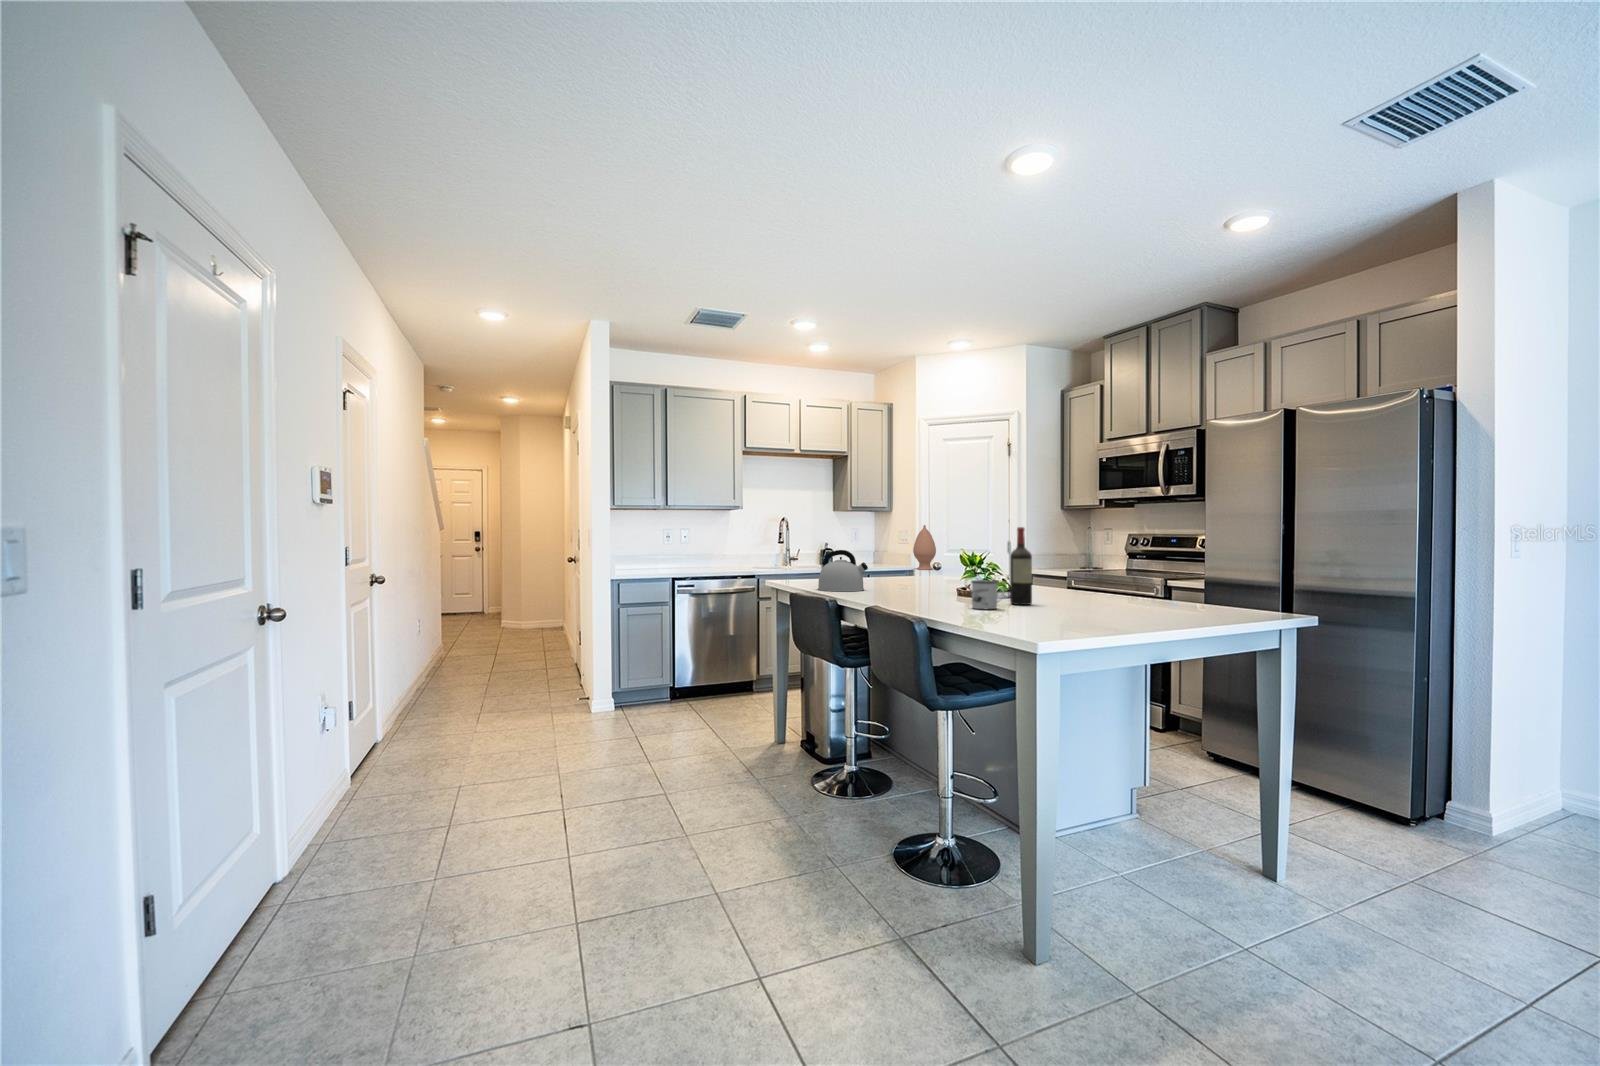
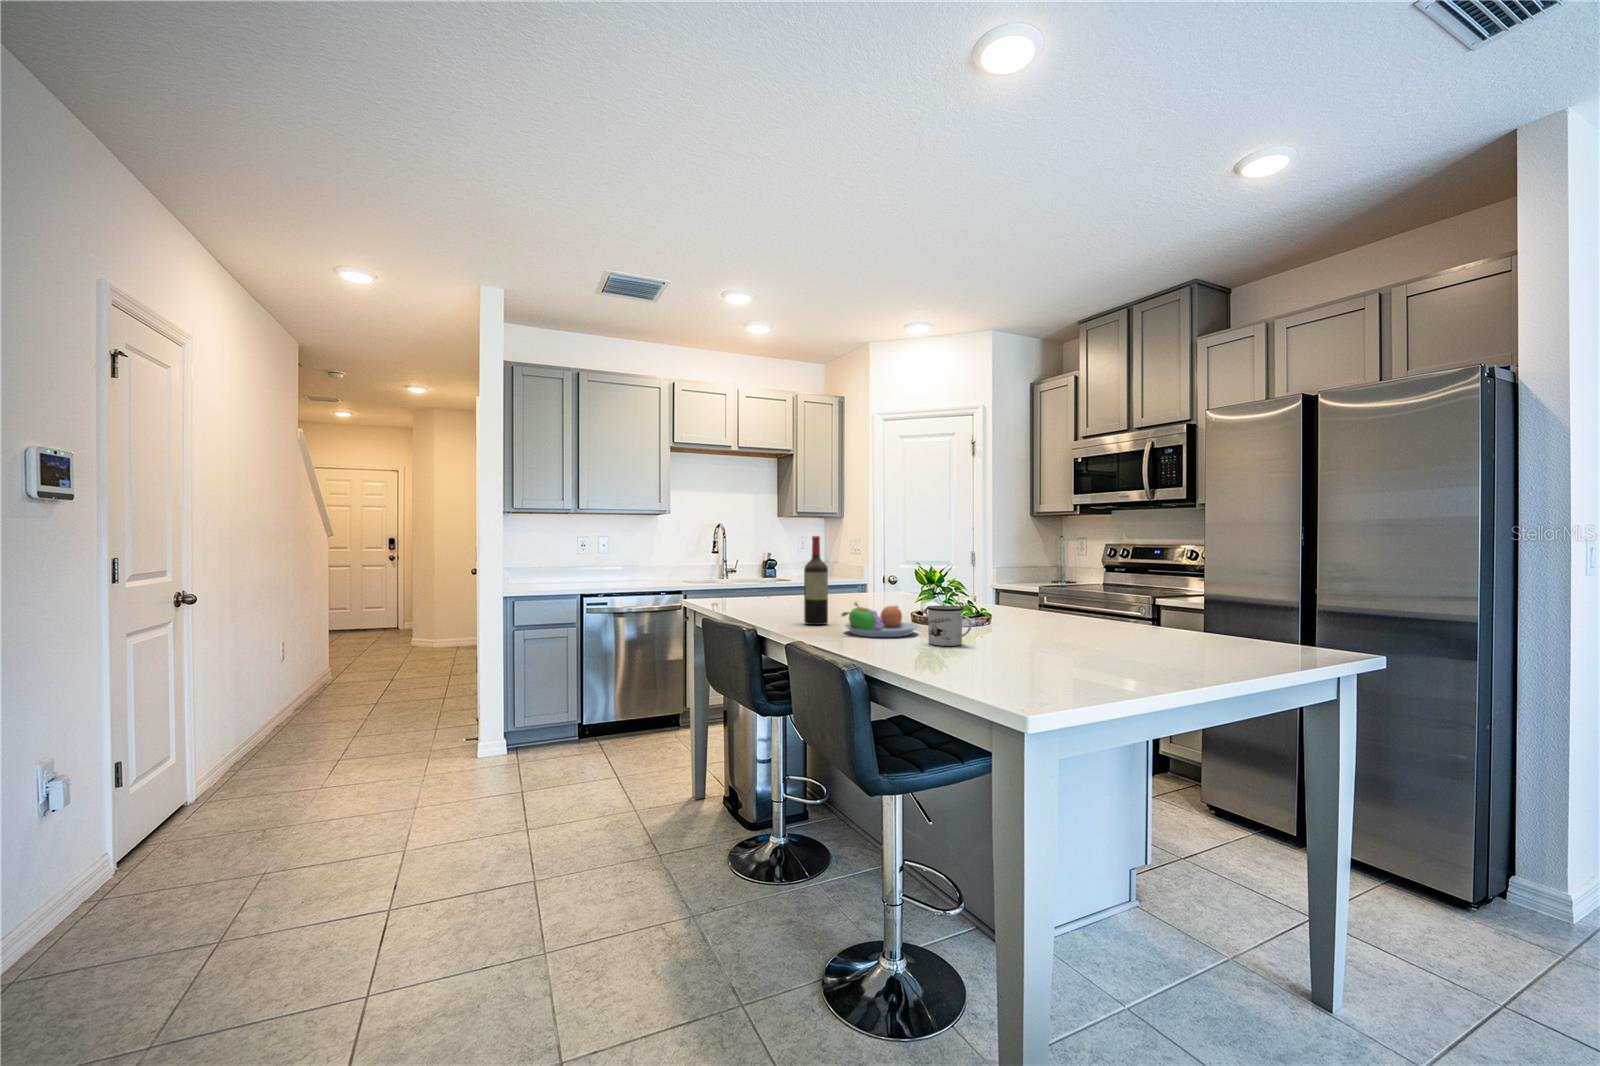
vase: present [913,525,936,570] -> none [867,533,892,583]
wine bottle: present [1010,527,1032,605] -> present [804,536,828,625]
kettle: present [818,550,868,591] -> none [740,563,803,615]
fruit bowl: none [904,579,964,604] -> present [842,603,918,637]

